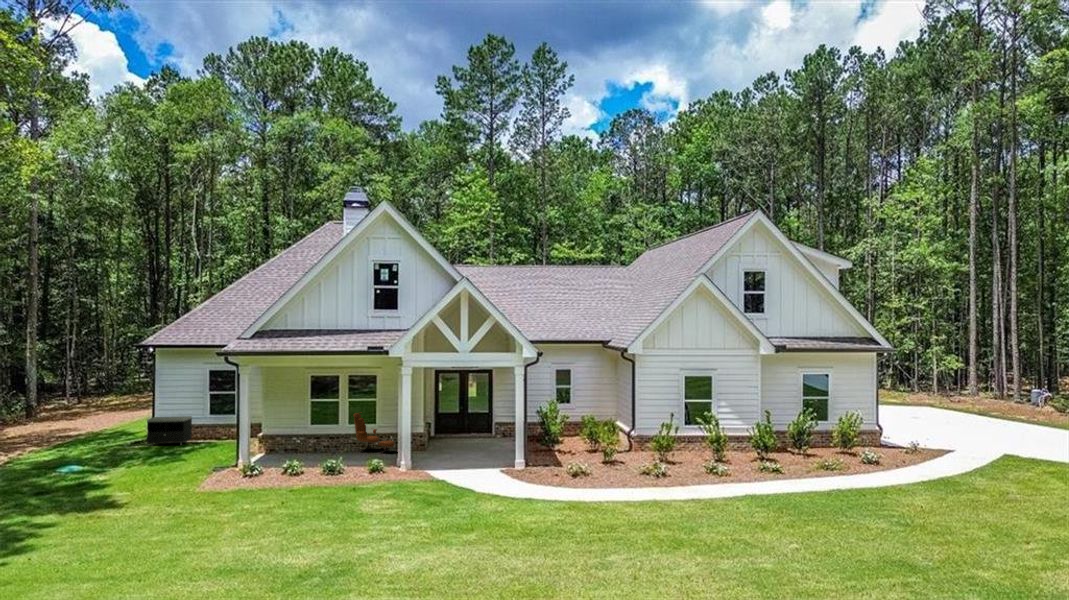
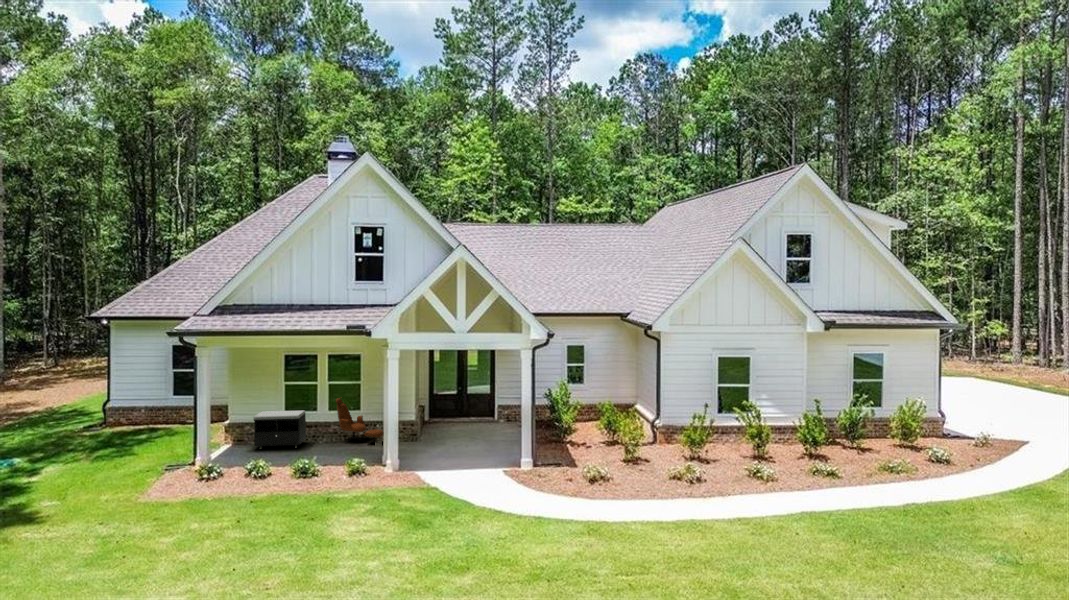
storage bench: present [147,416,192,445] -> present [254,410,306,449]

